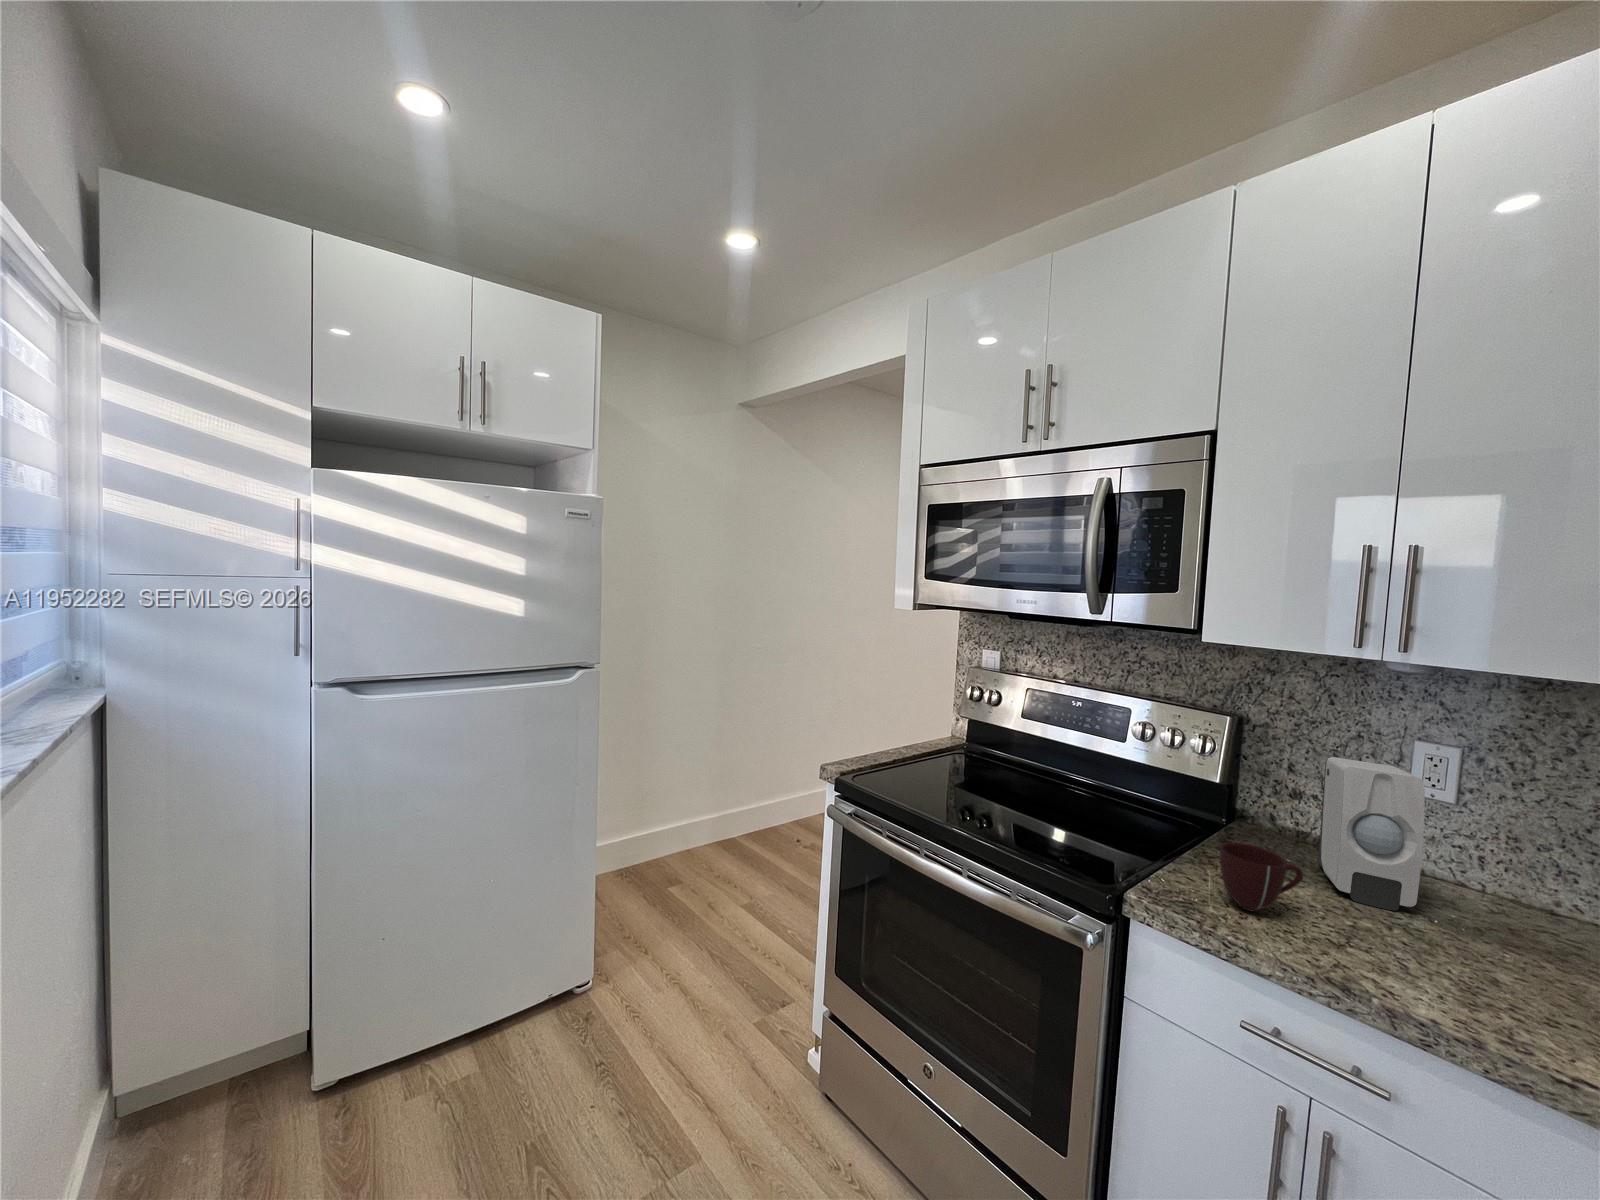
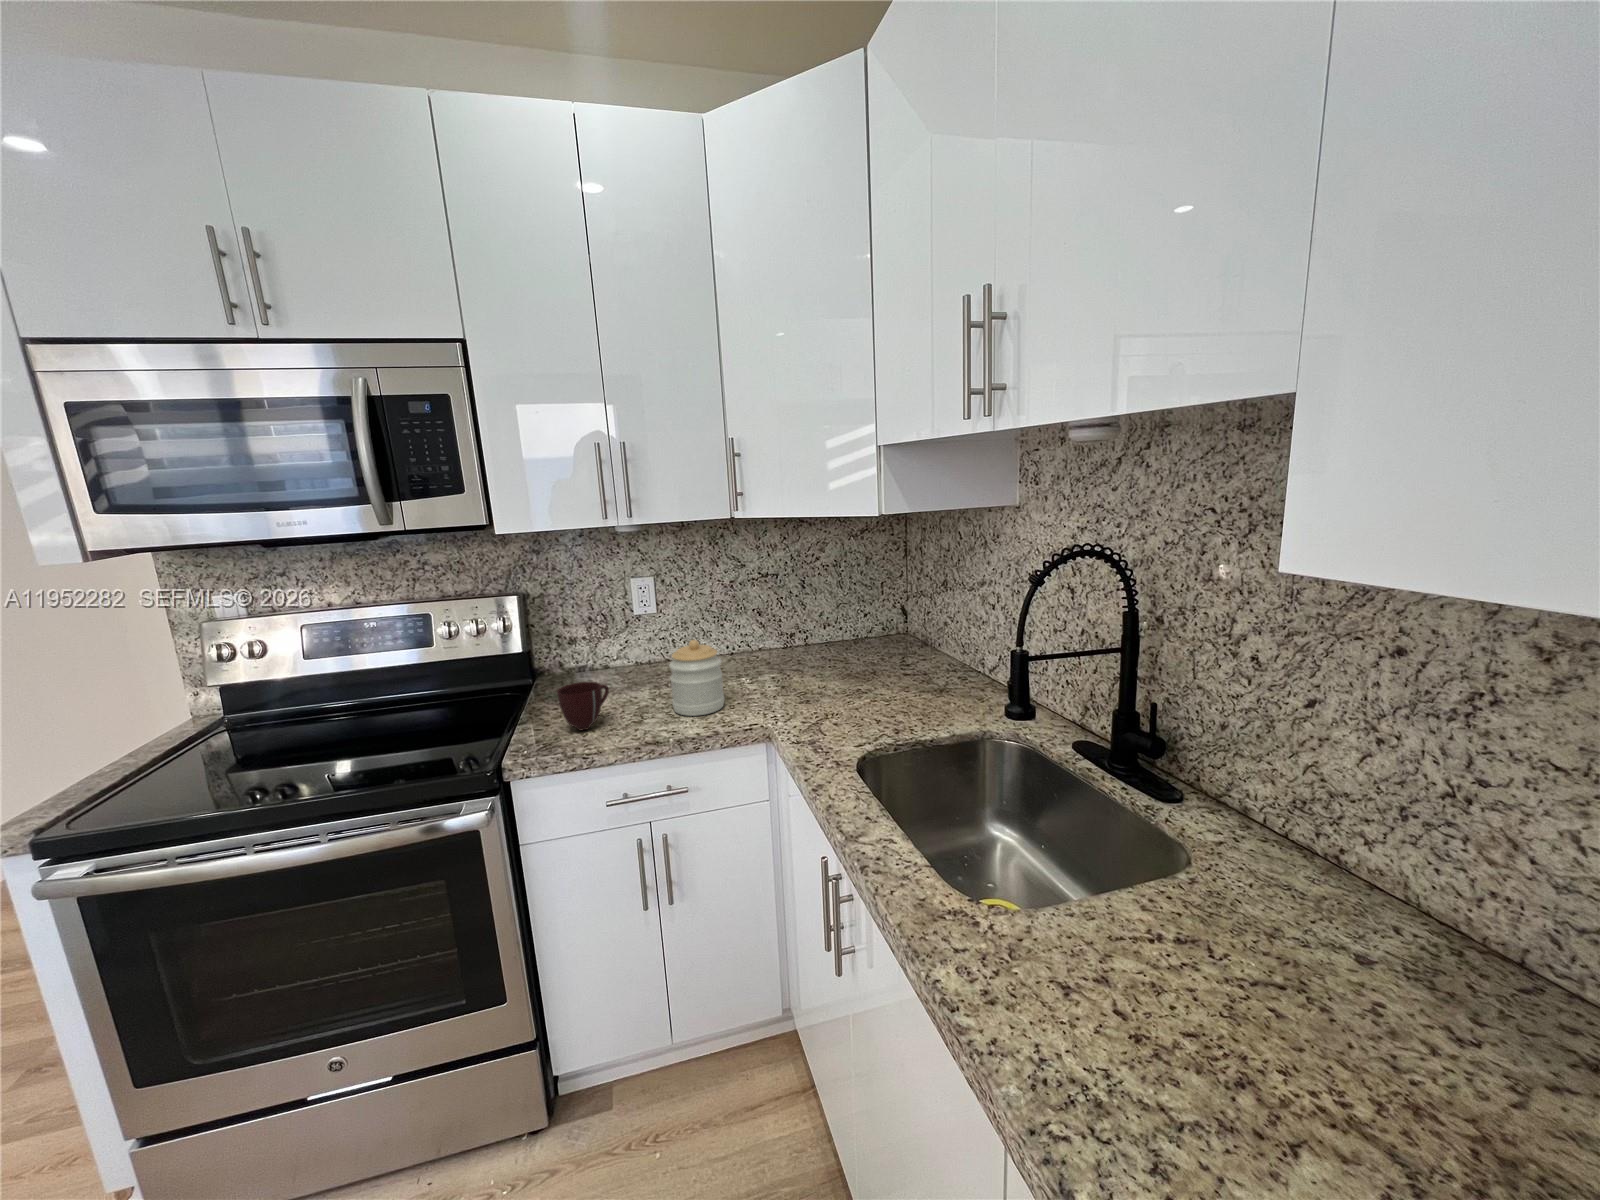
soap dispenser: present [1318,757,1425,911] -> none [590,599,659,694]
jar: none [1413,869,1548,1012] -> present [669,640,724,716]

